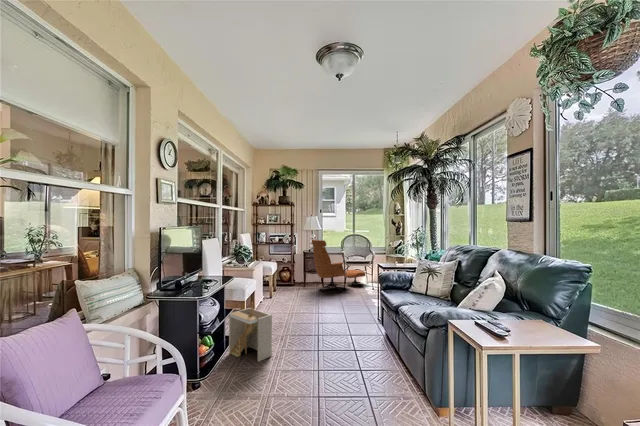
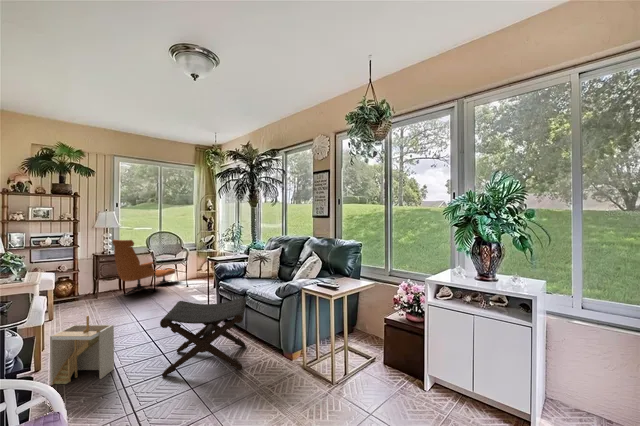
footstool: none [296,304,395,402] -> present [160,298,246,376]

